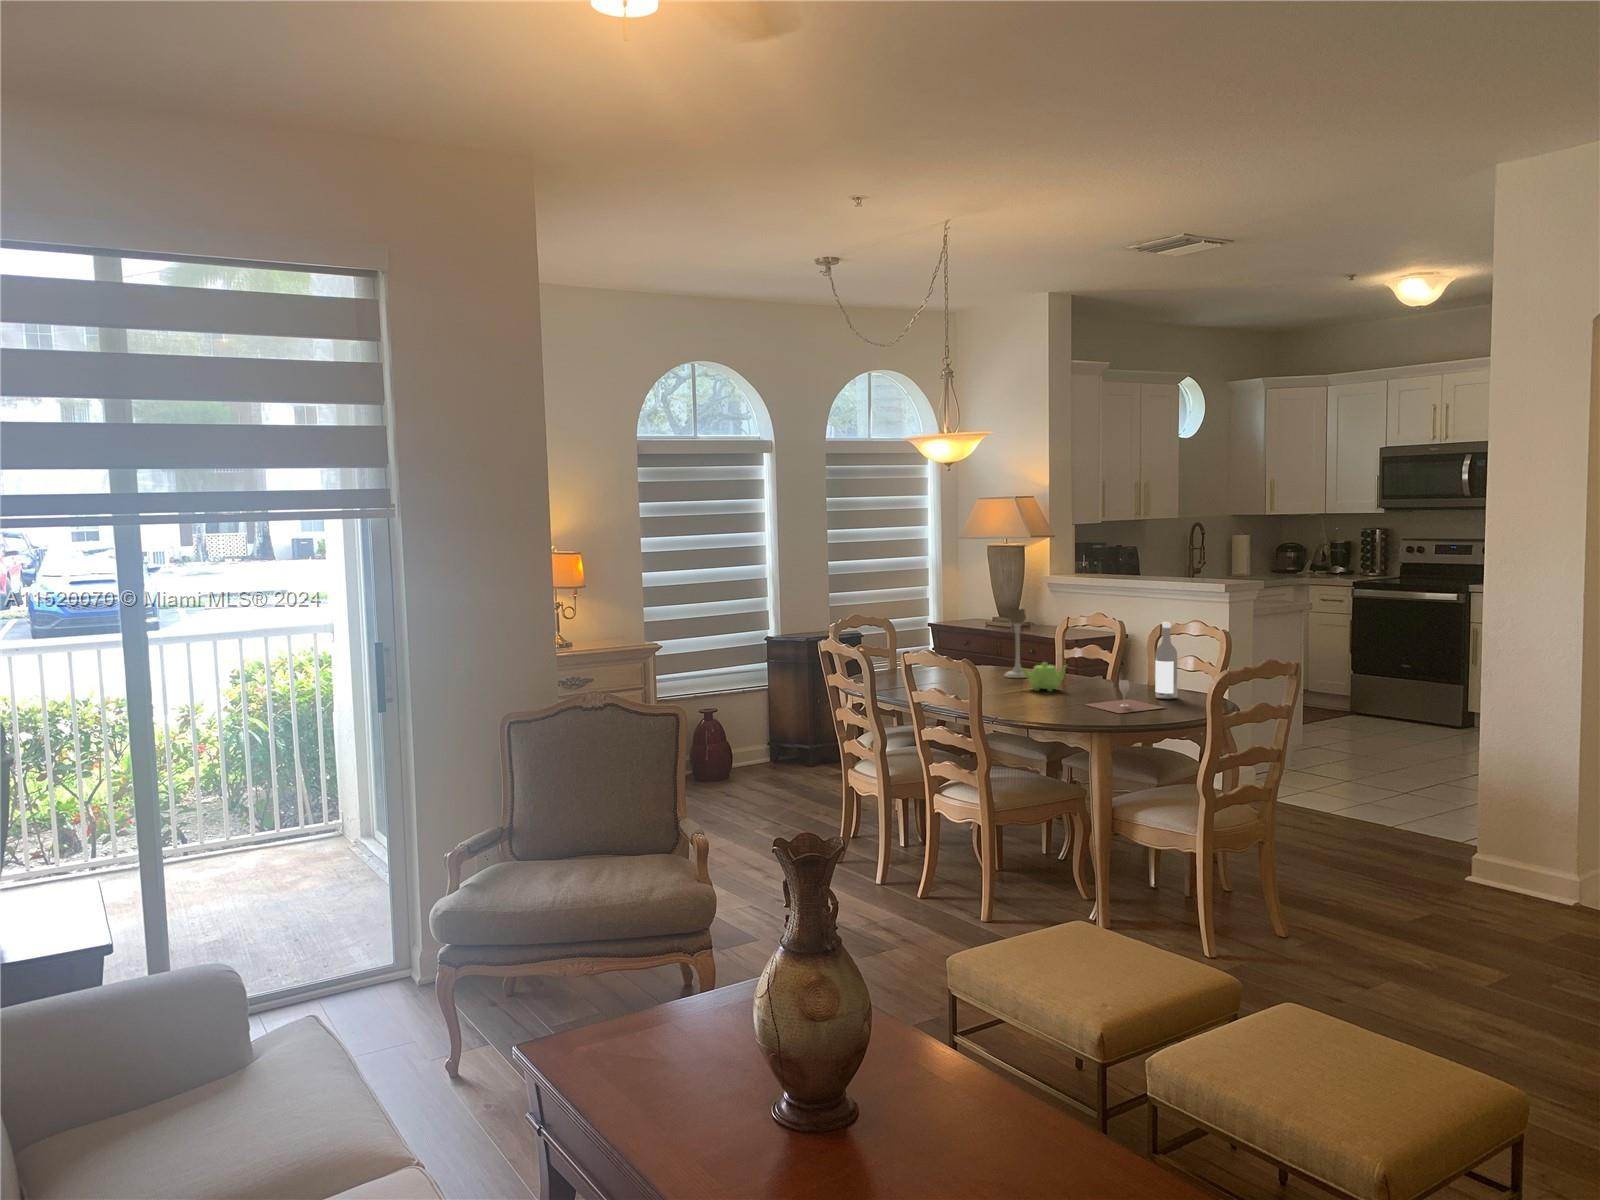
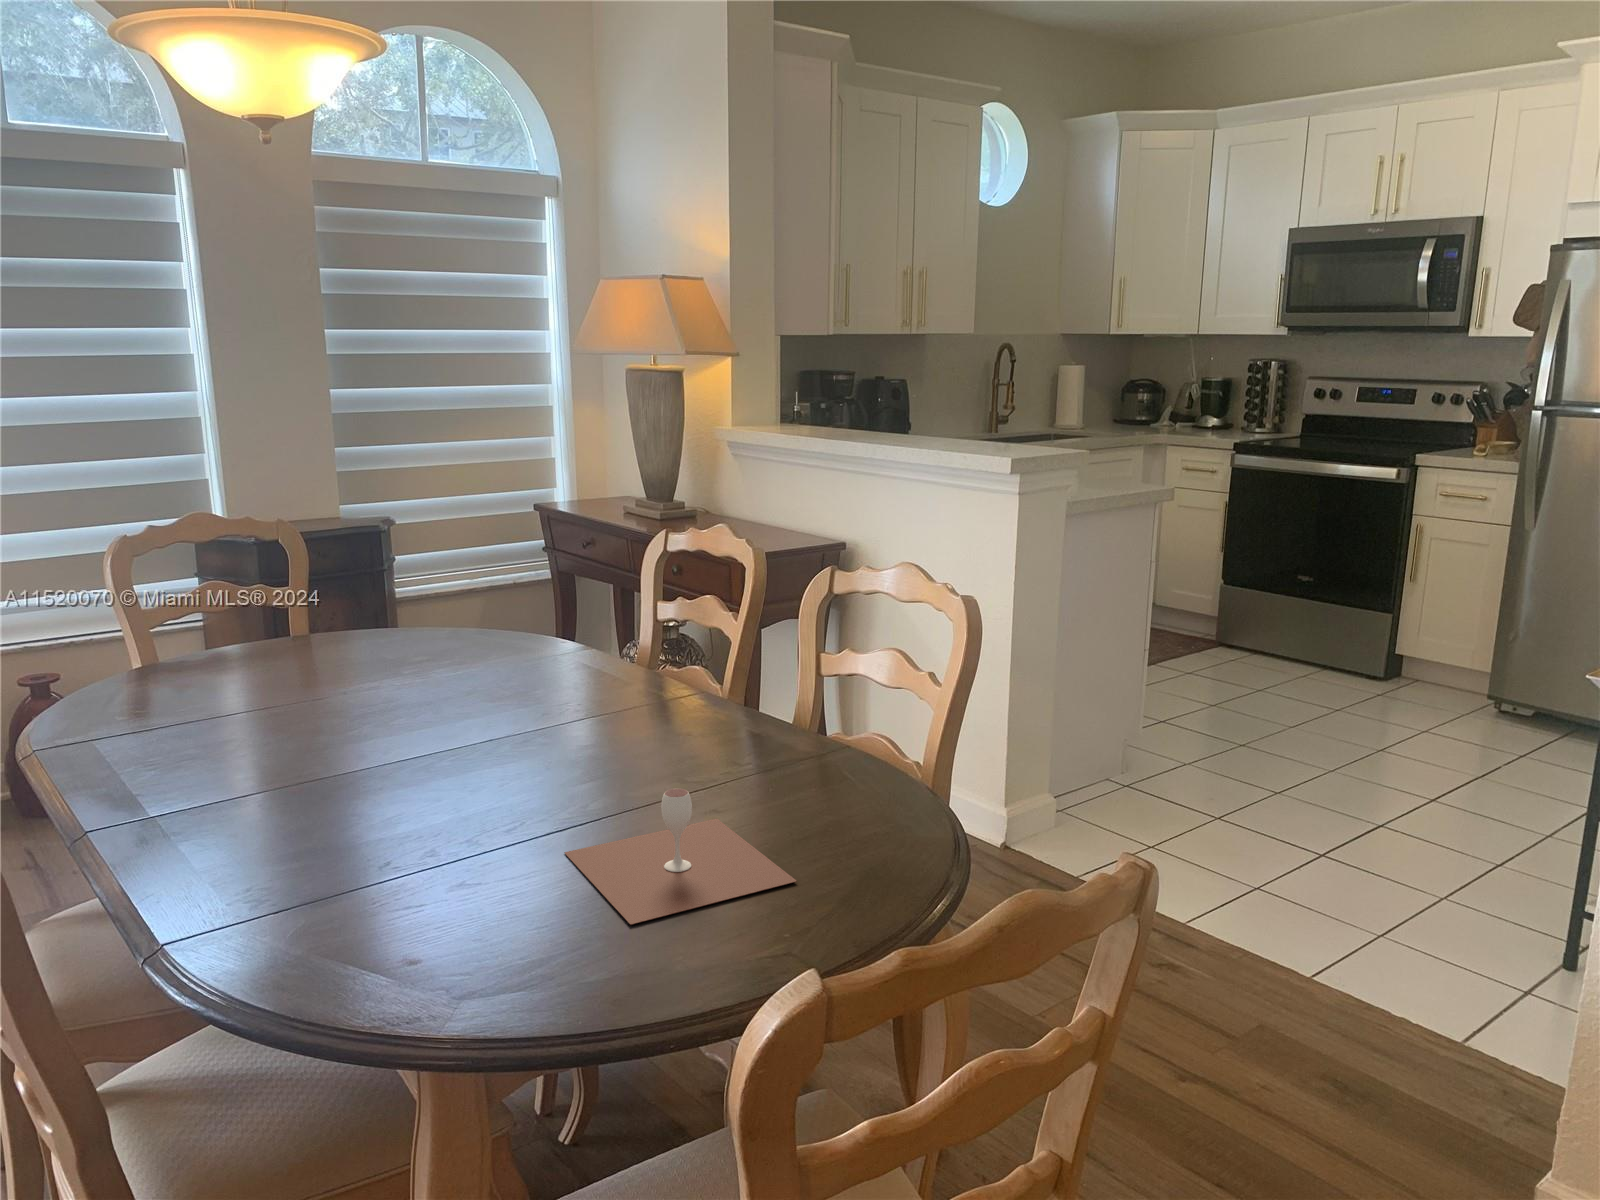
candle holder: present [1005,609,1026,678] -> none [488,524,556,696]
wine bottle: present [1155,622,1177,699] -> none [794,600,854,819]
teapot: present [1021,662,1066,691] -> none [469,686,585,767]

